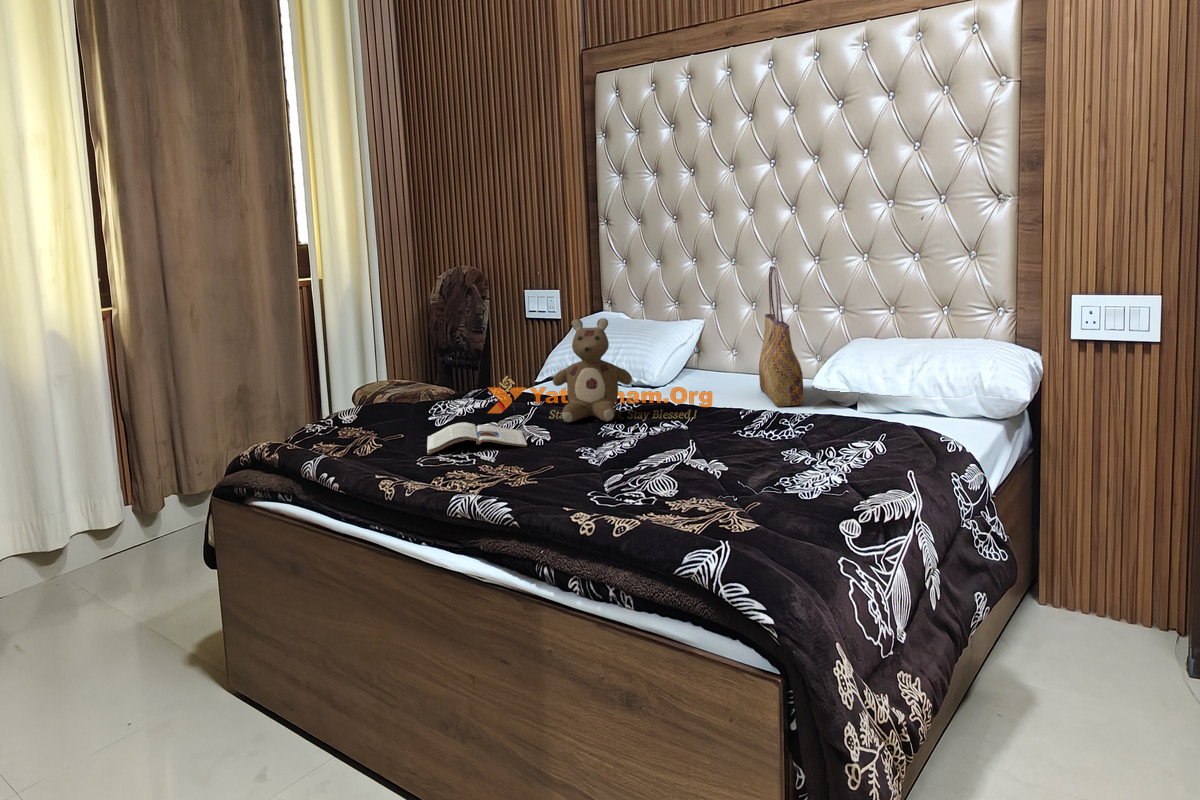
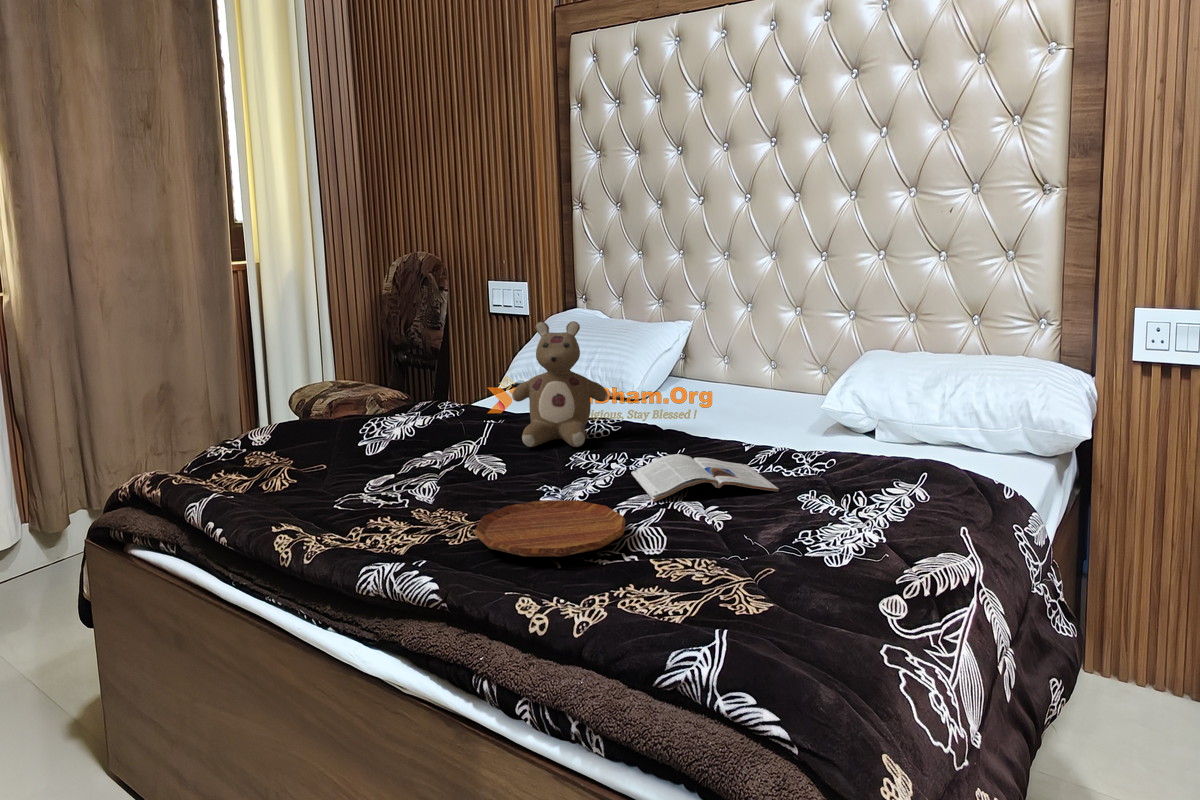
tote bag: present [759,266,803,407] -> none [756,262,810,430]
magazine: present [427,422,527,455] -> present [631,454,779,502]
tray: none [531,454,647,490] -> present [473,500,625,557]

